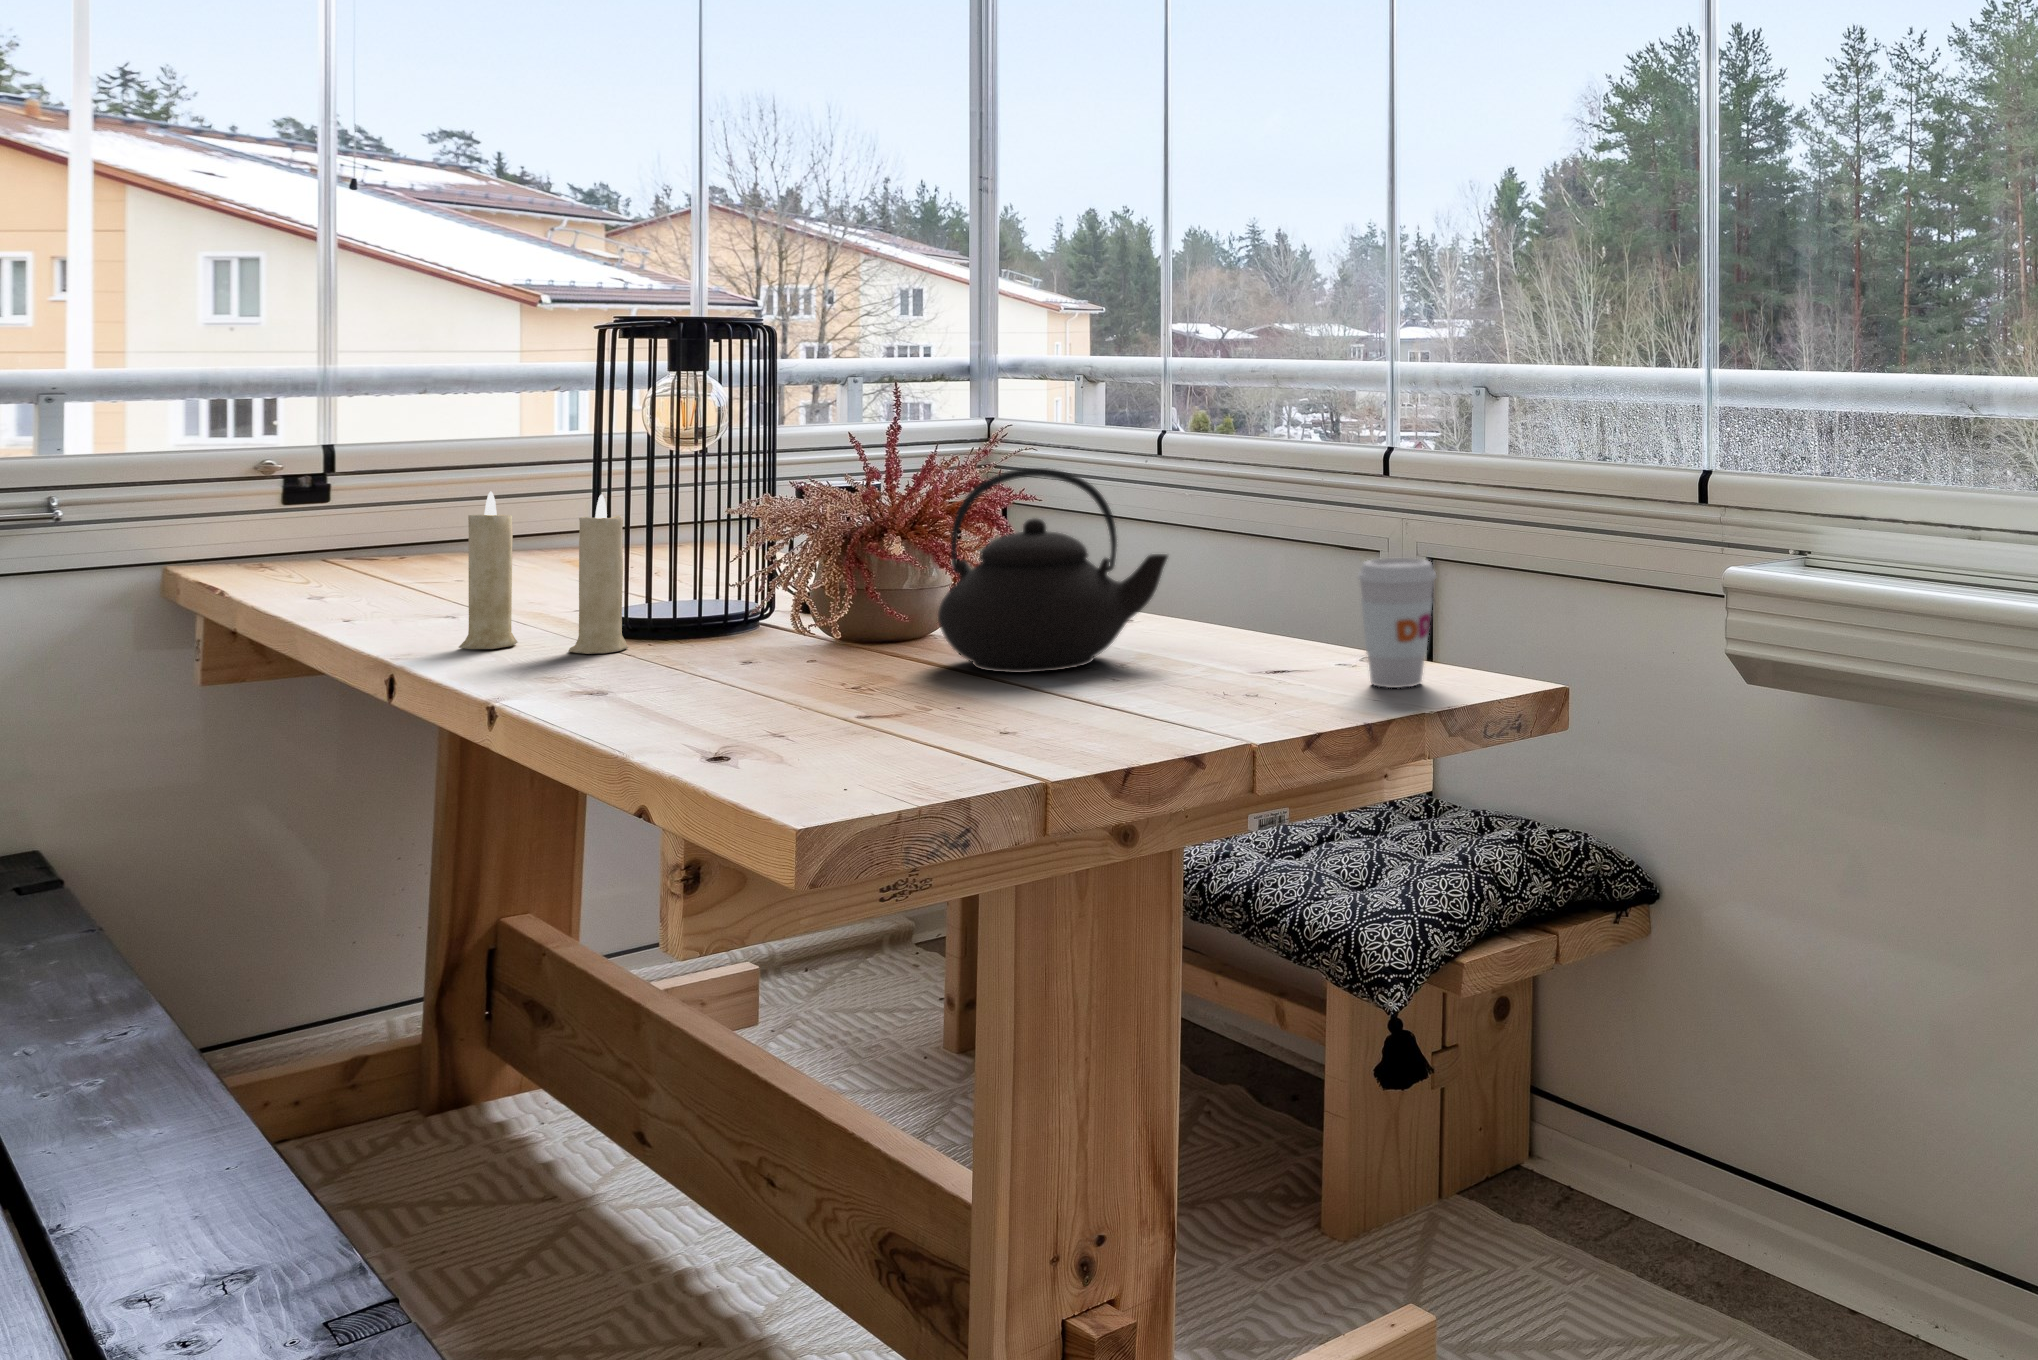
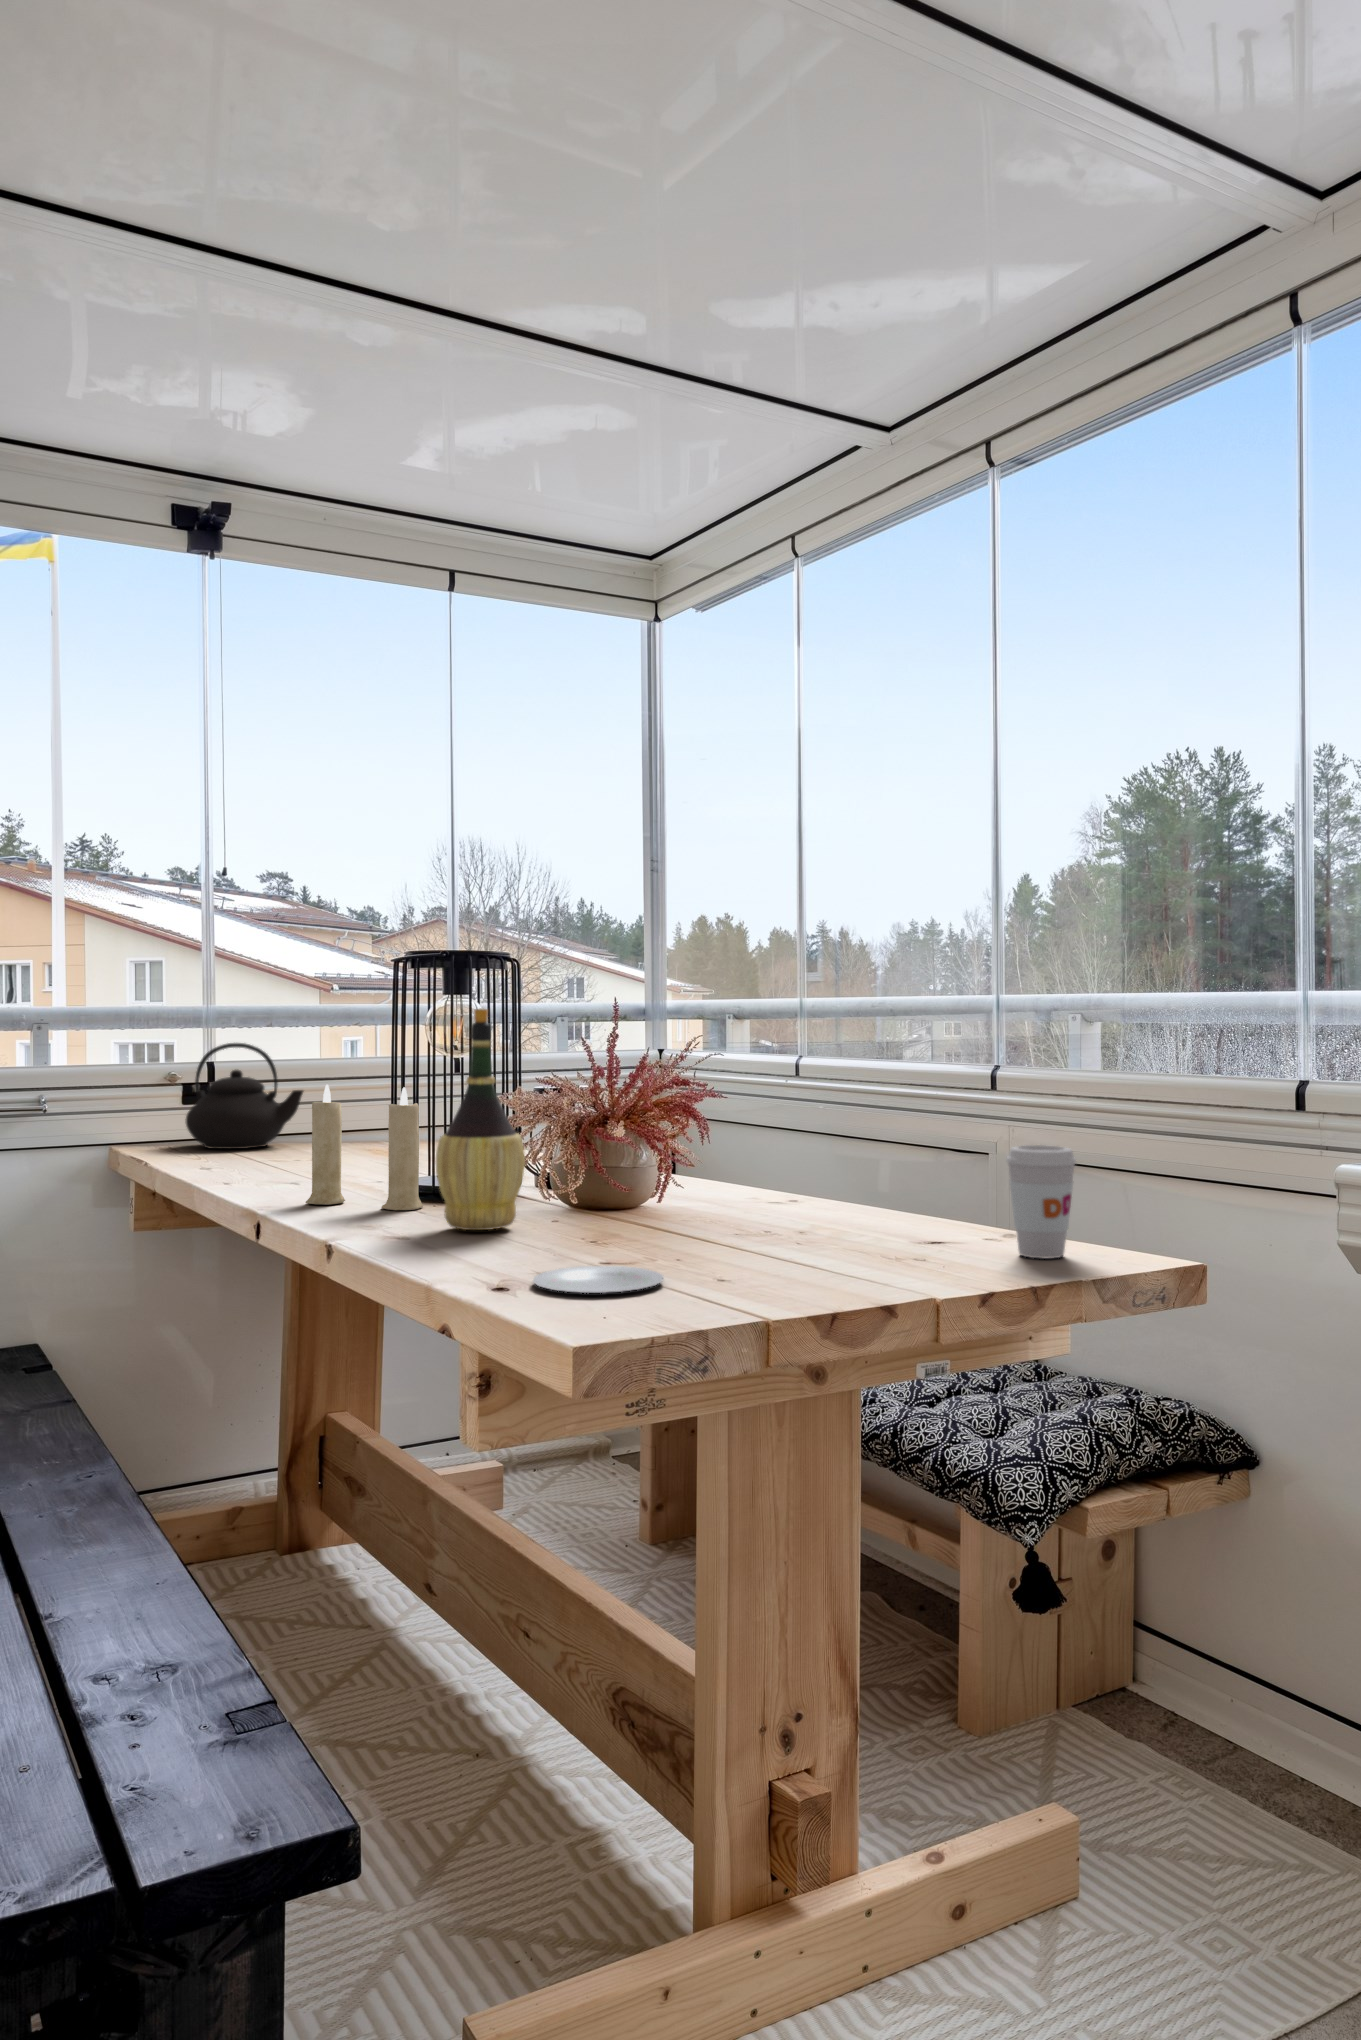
wine bottle: none [640,397,764,678] -> present [436,1008,525,1230]
plate: none [757,457,930,758] -> present [533,1266,663,1293]
teapot: present [938,468,1168,673] -> present [186,1043,303,1149]

